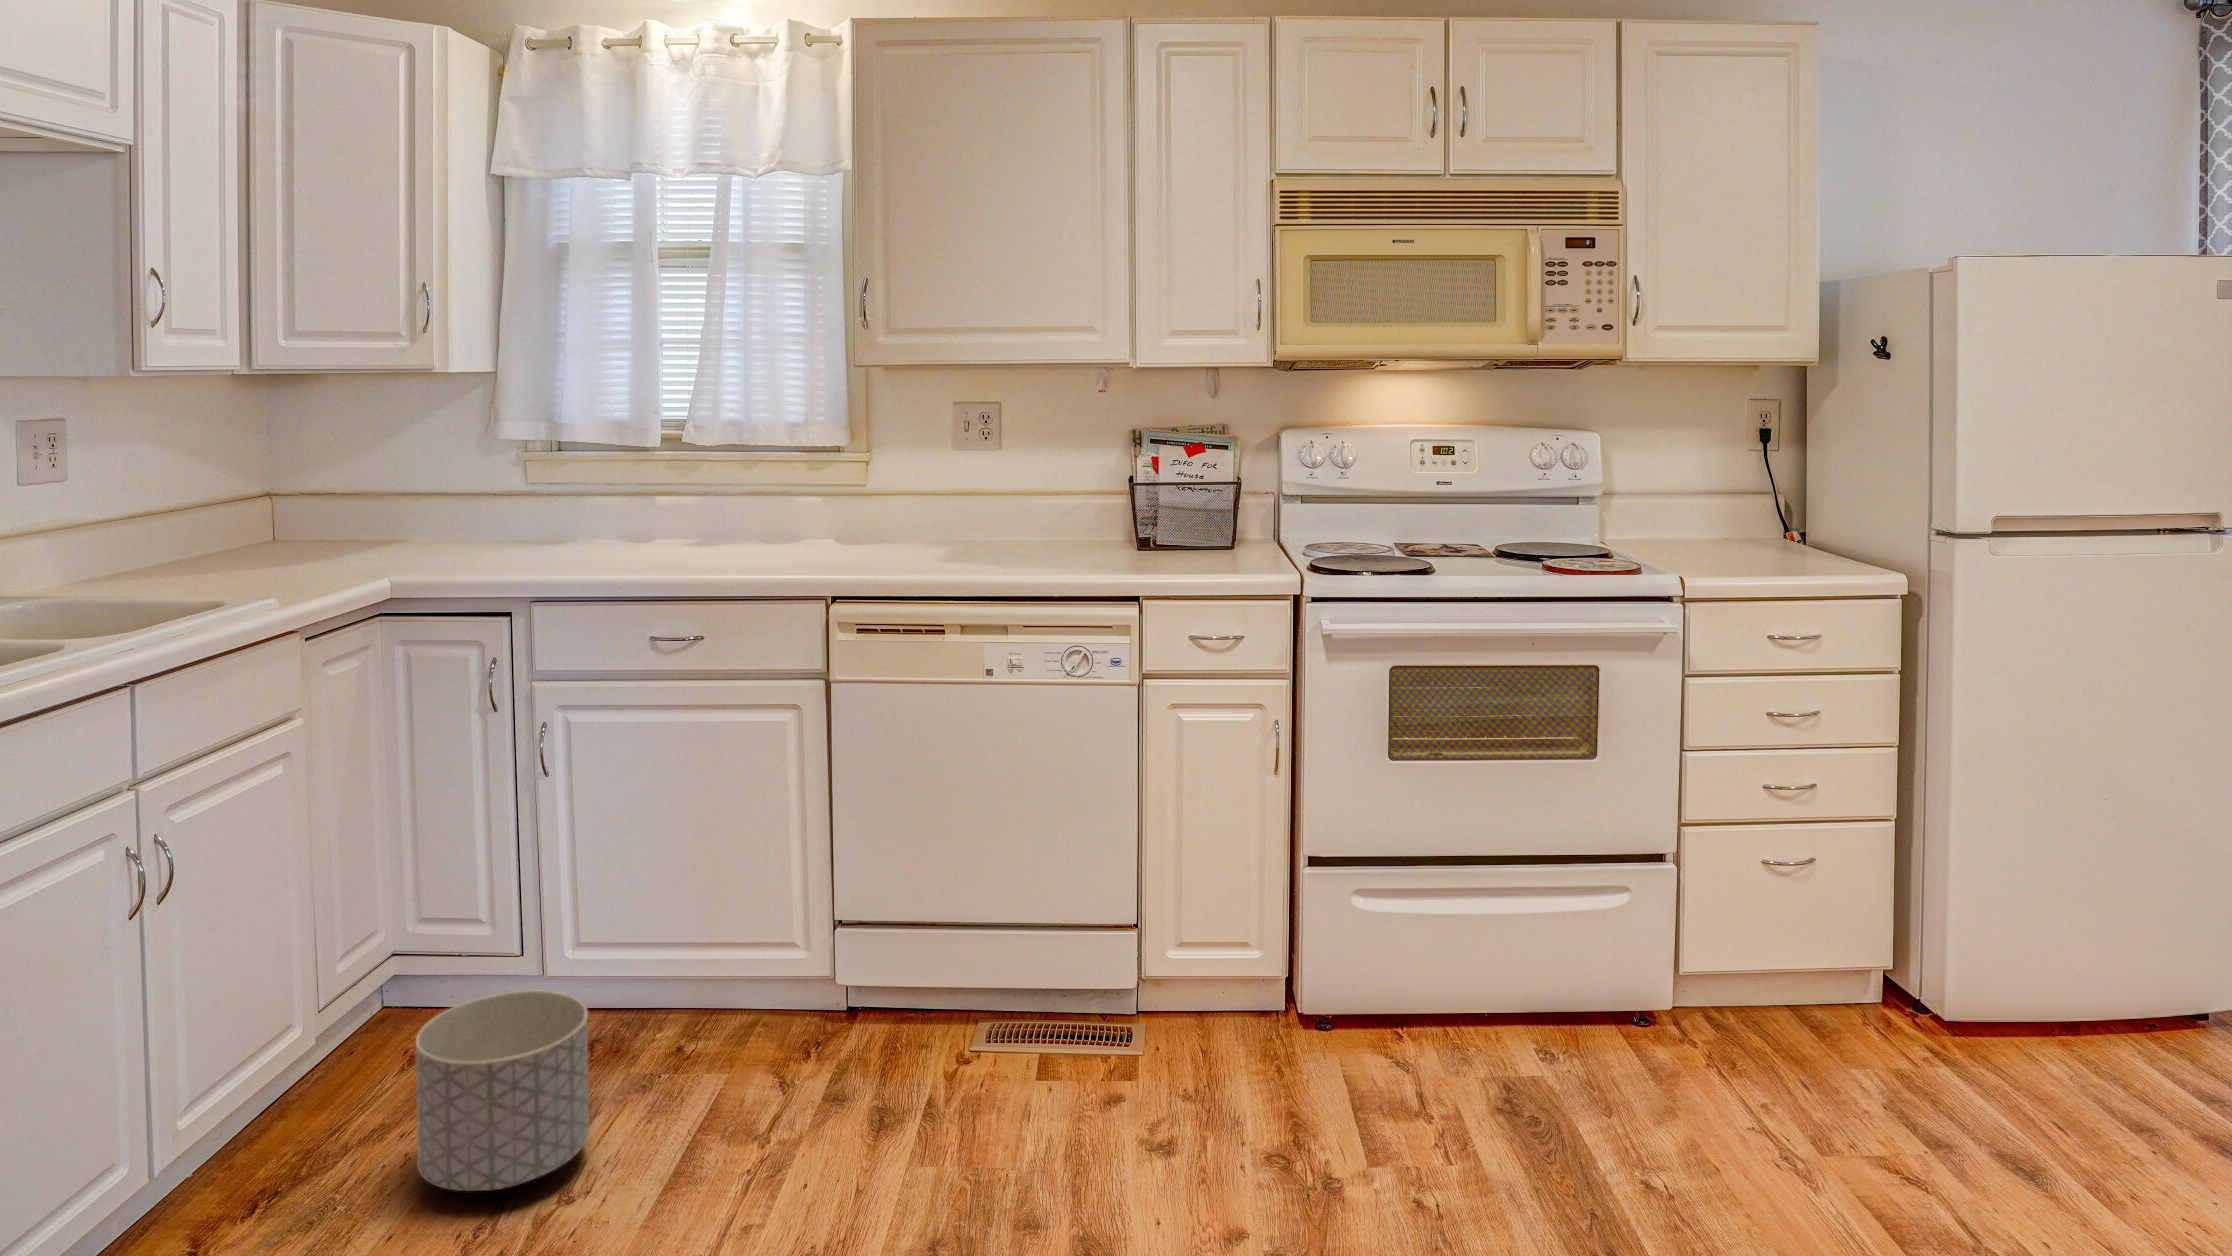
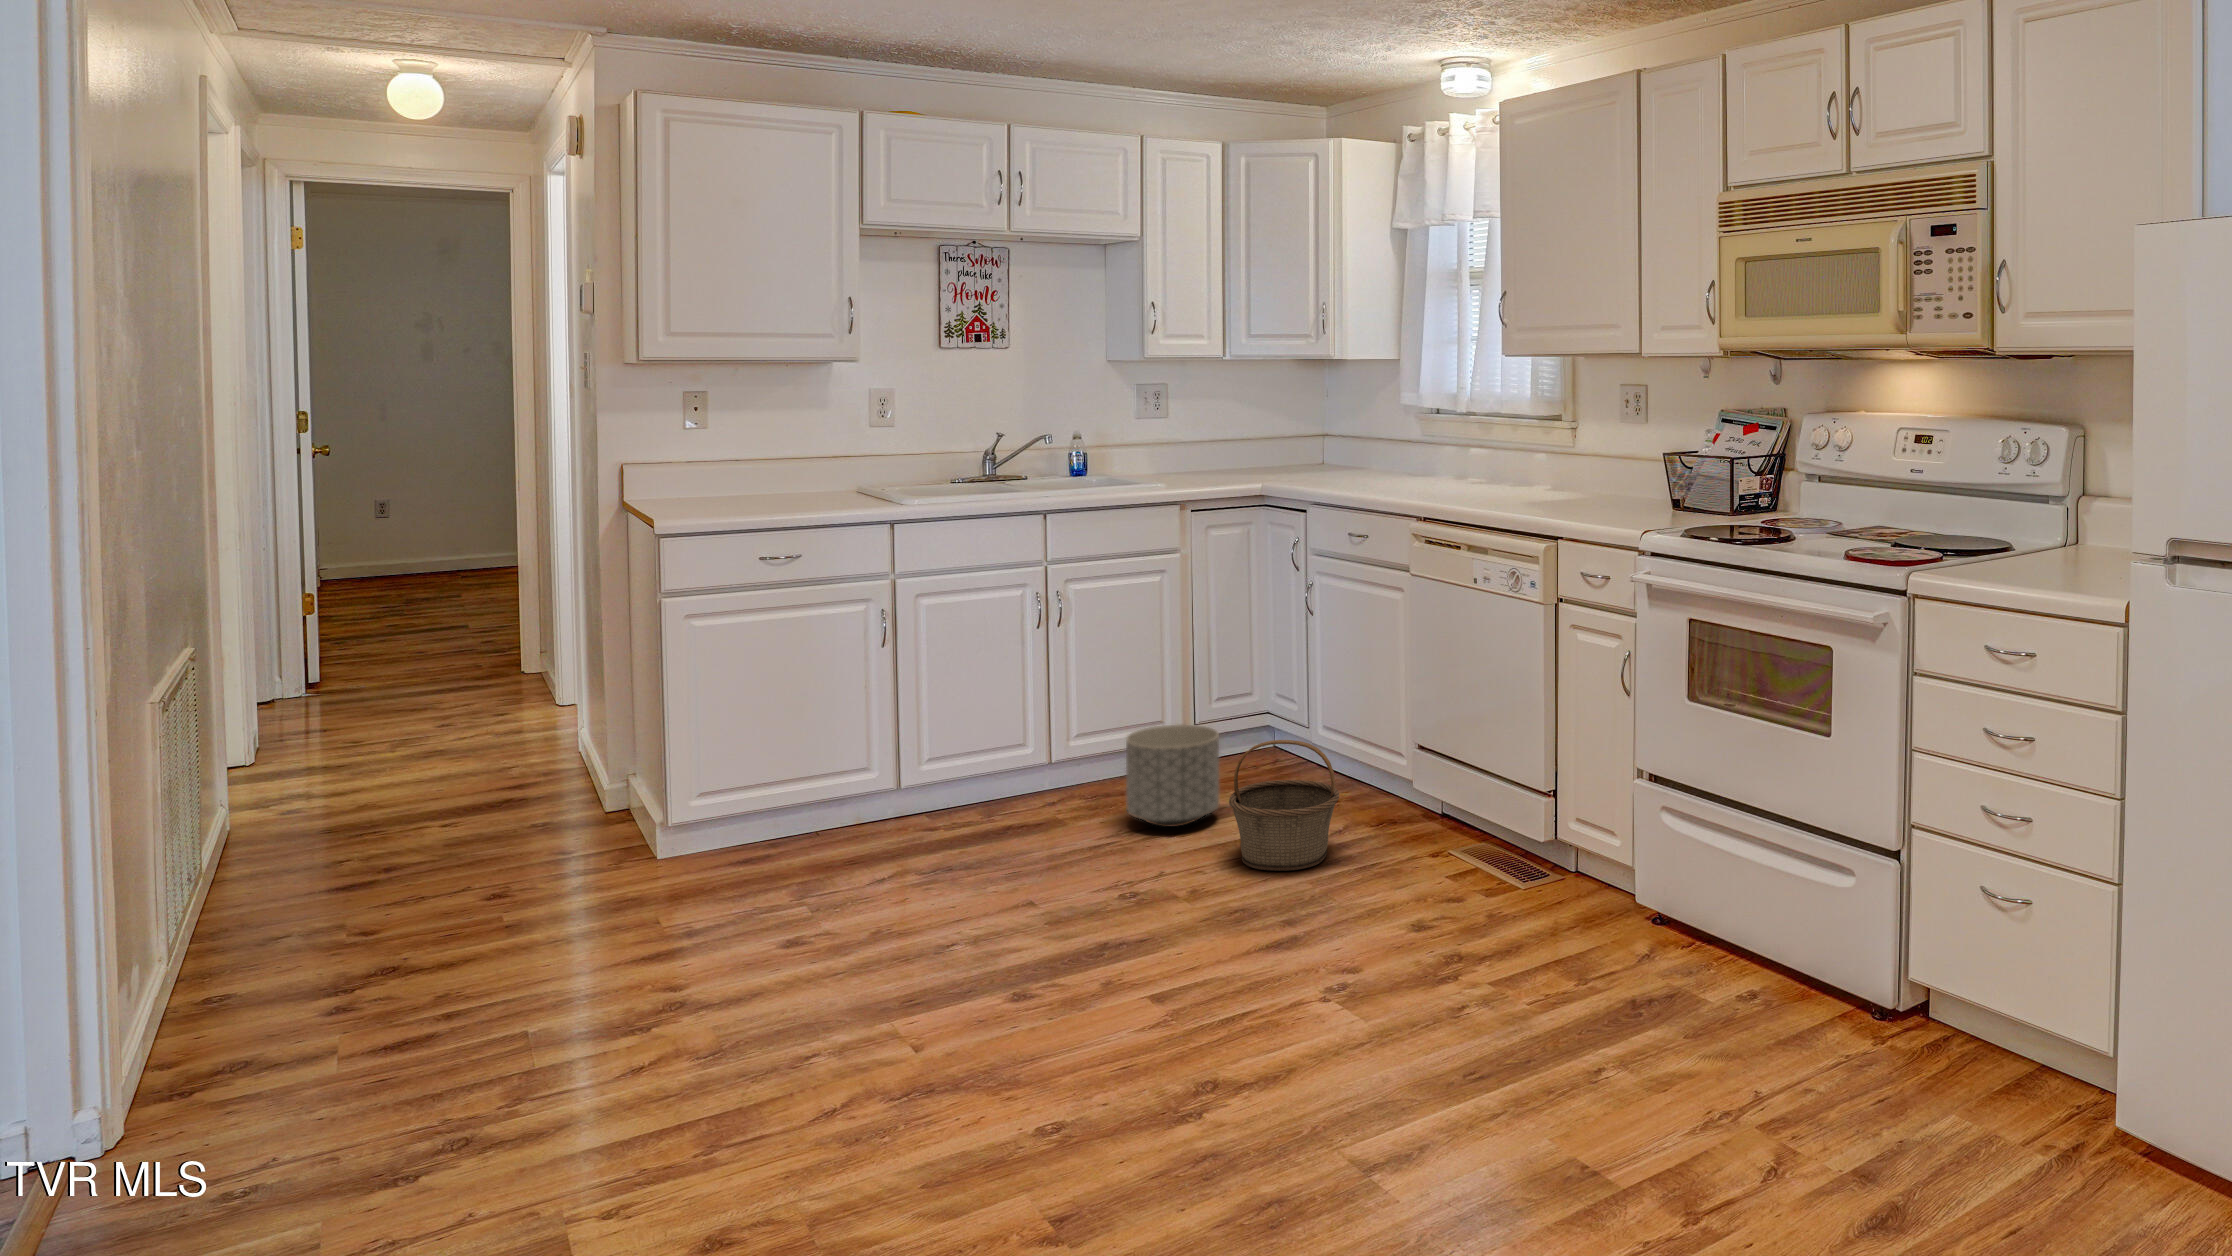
basket: none [708,958,885,1180] -> present [1229,740,1339,871]

